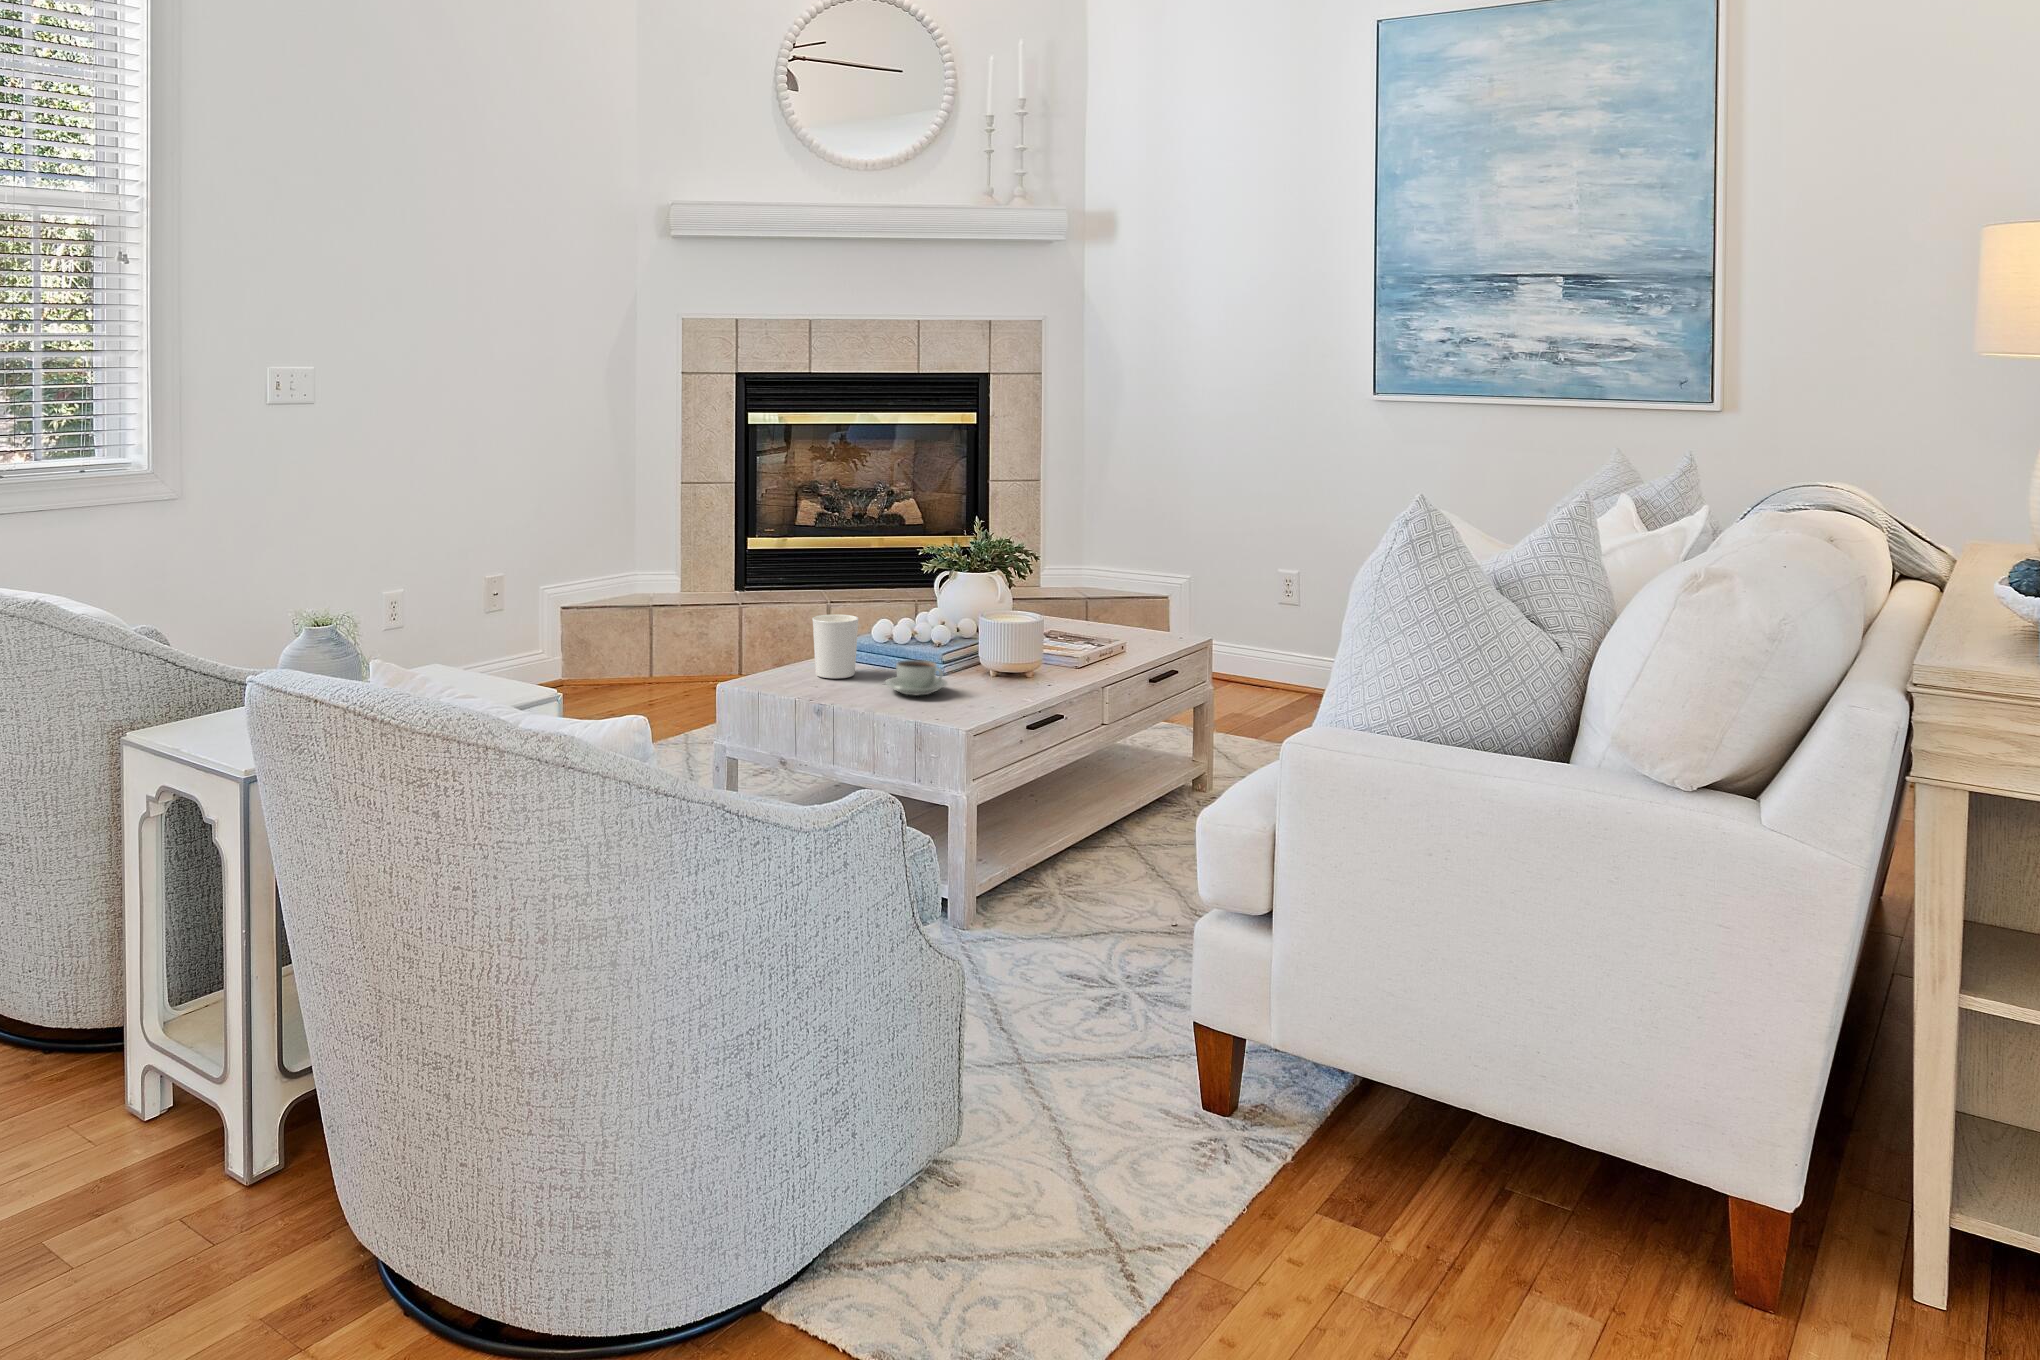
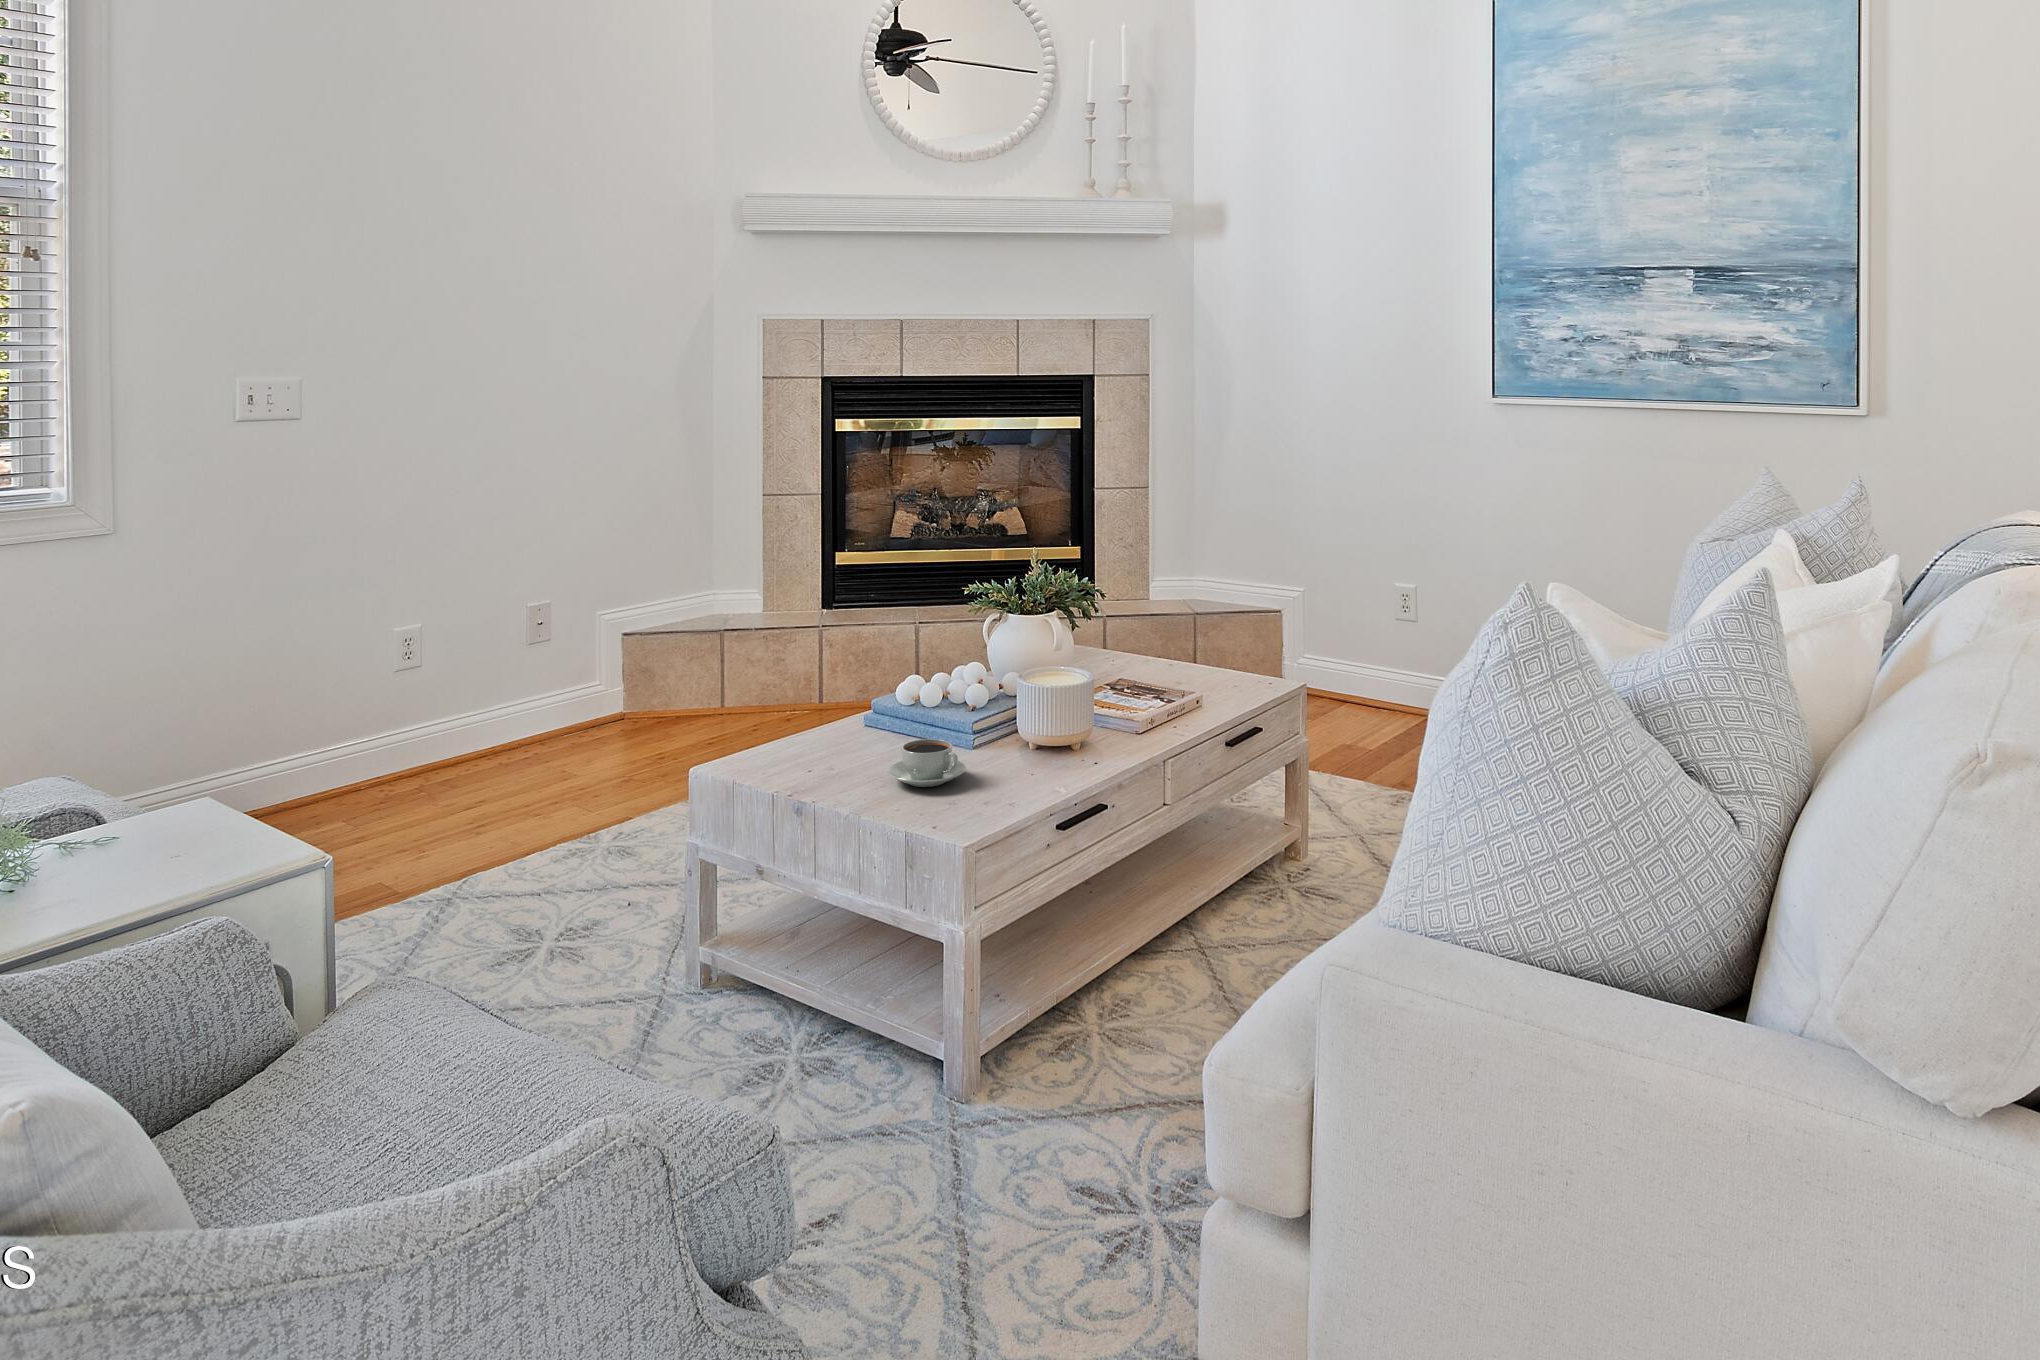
candle holder: present [812,614,859,678] -> none [810,679,867,760]

